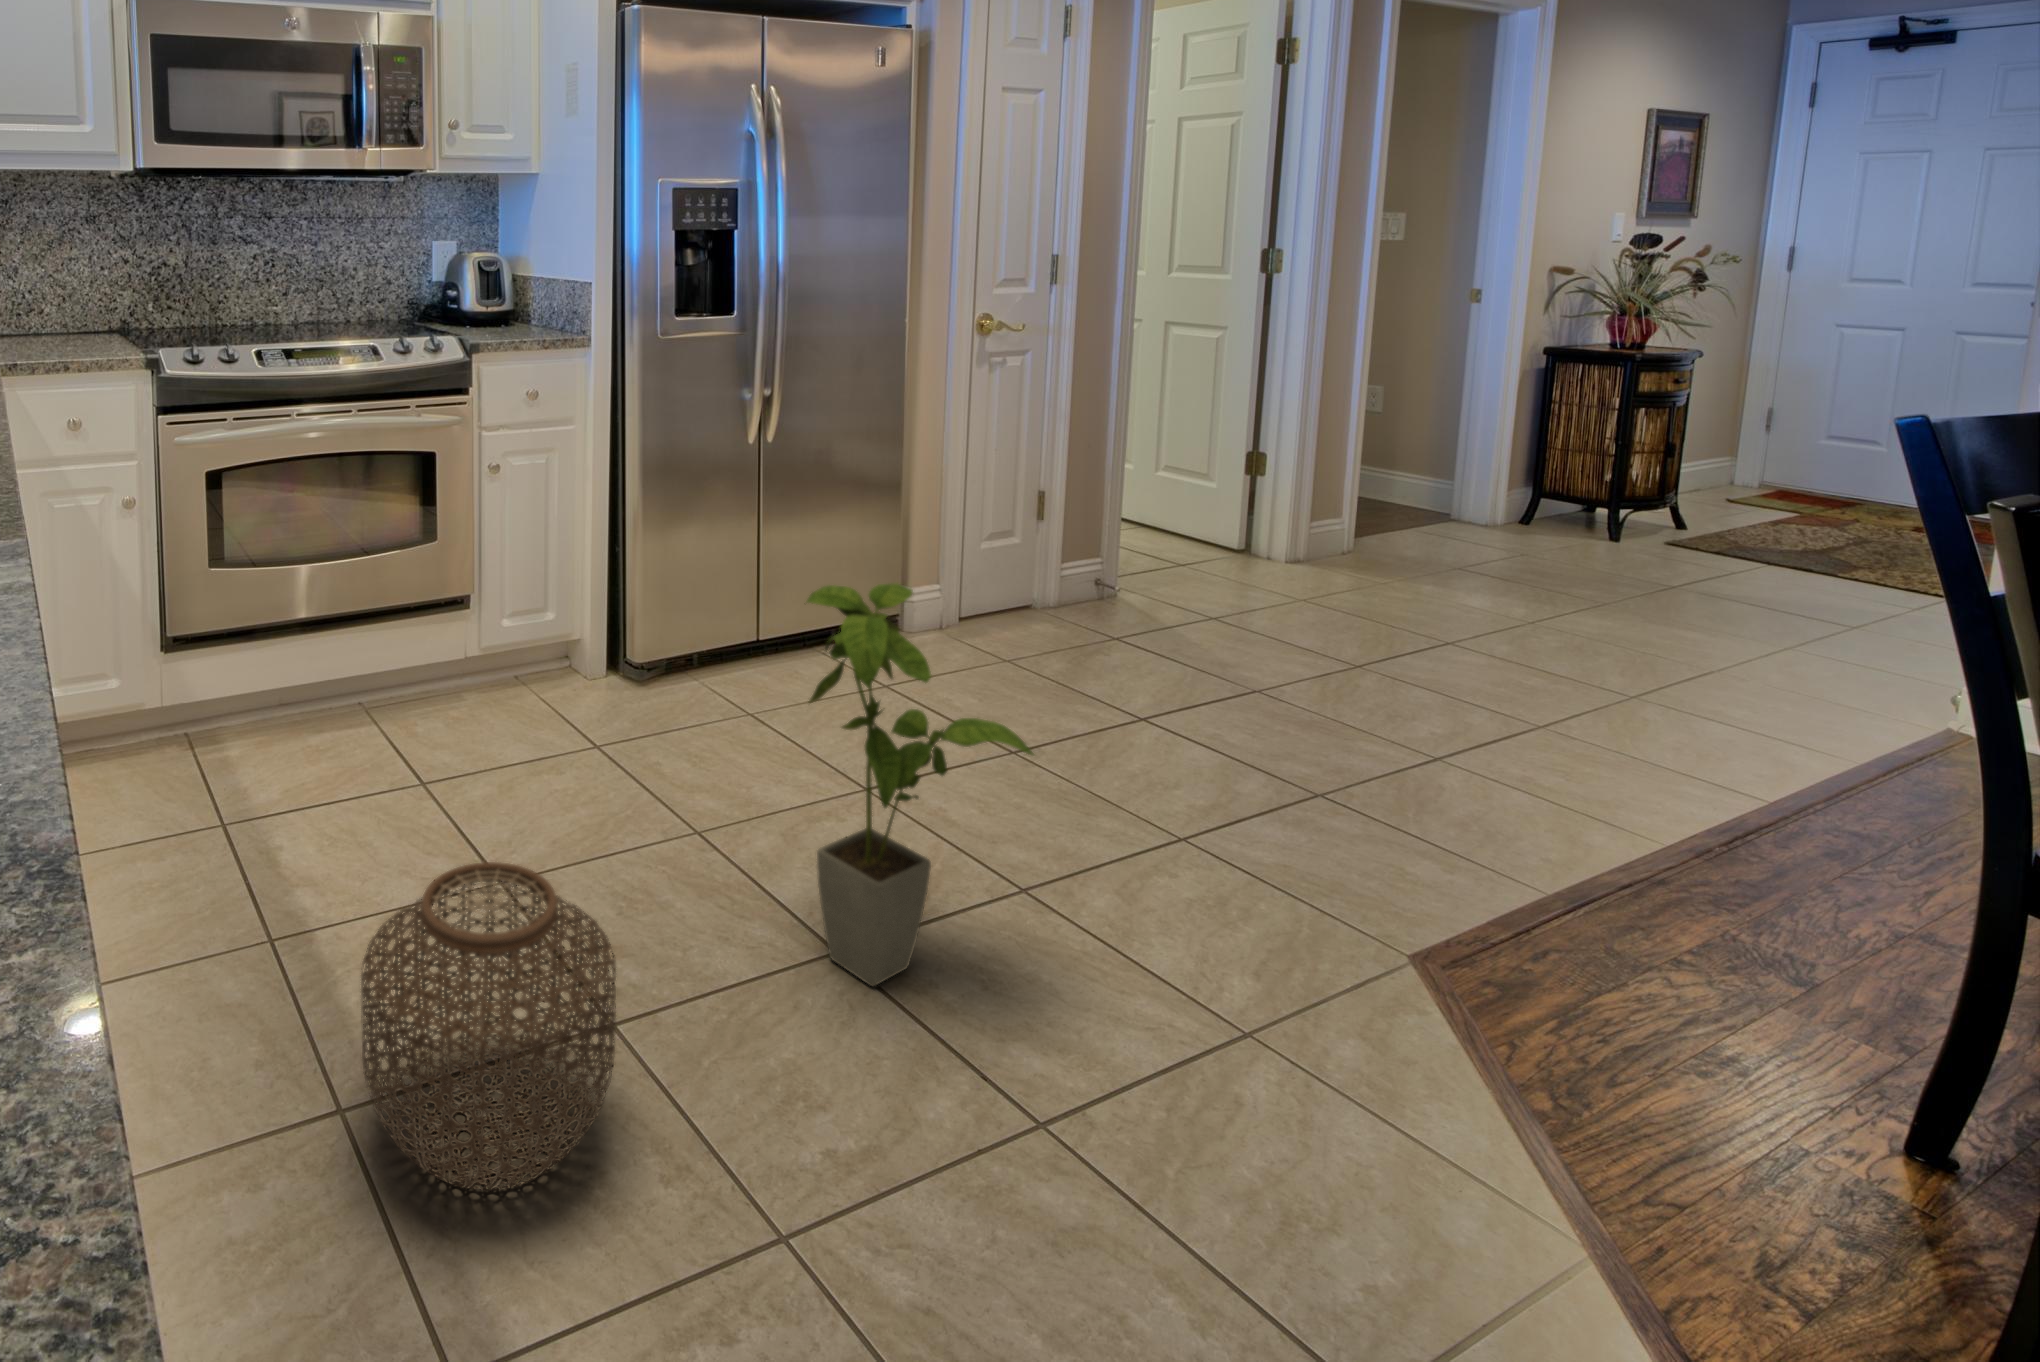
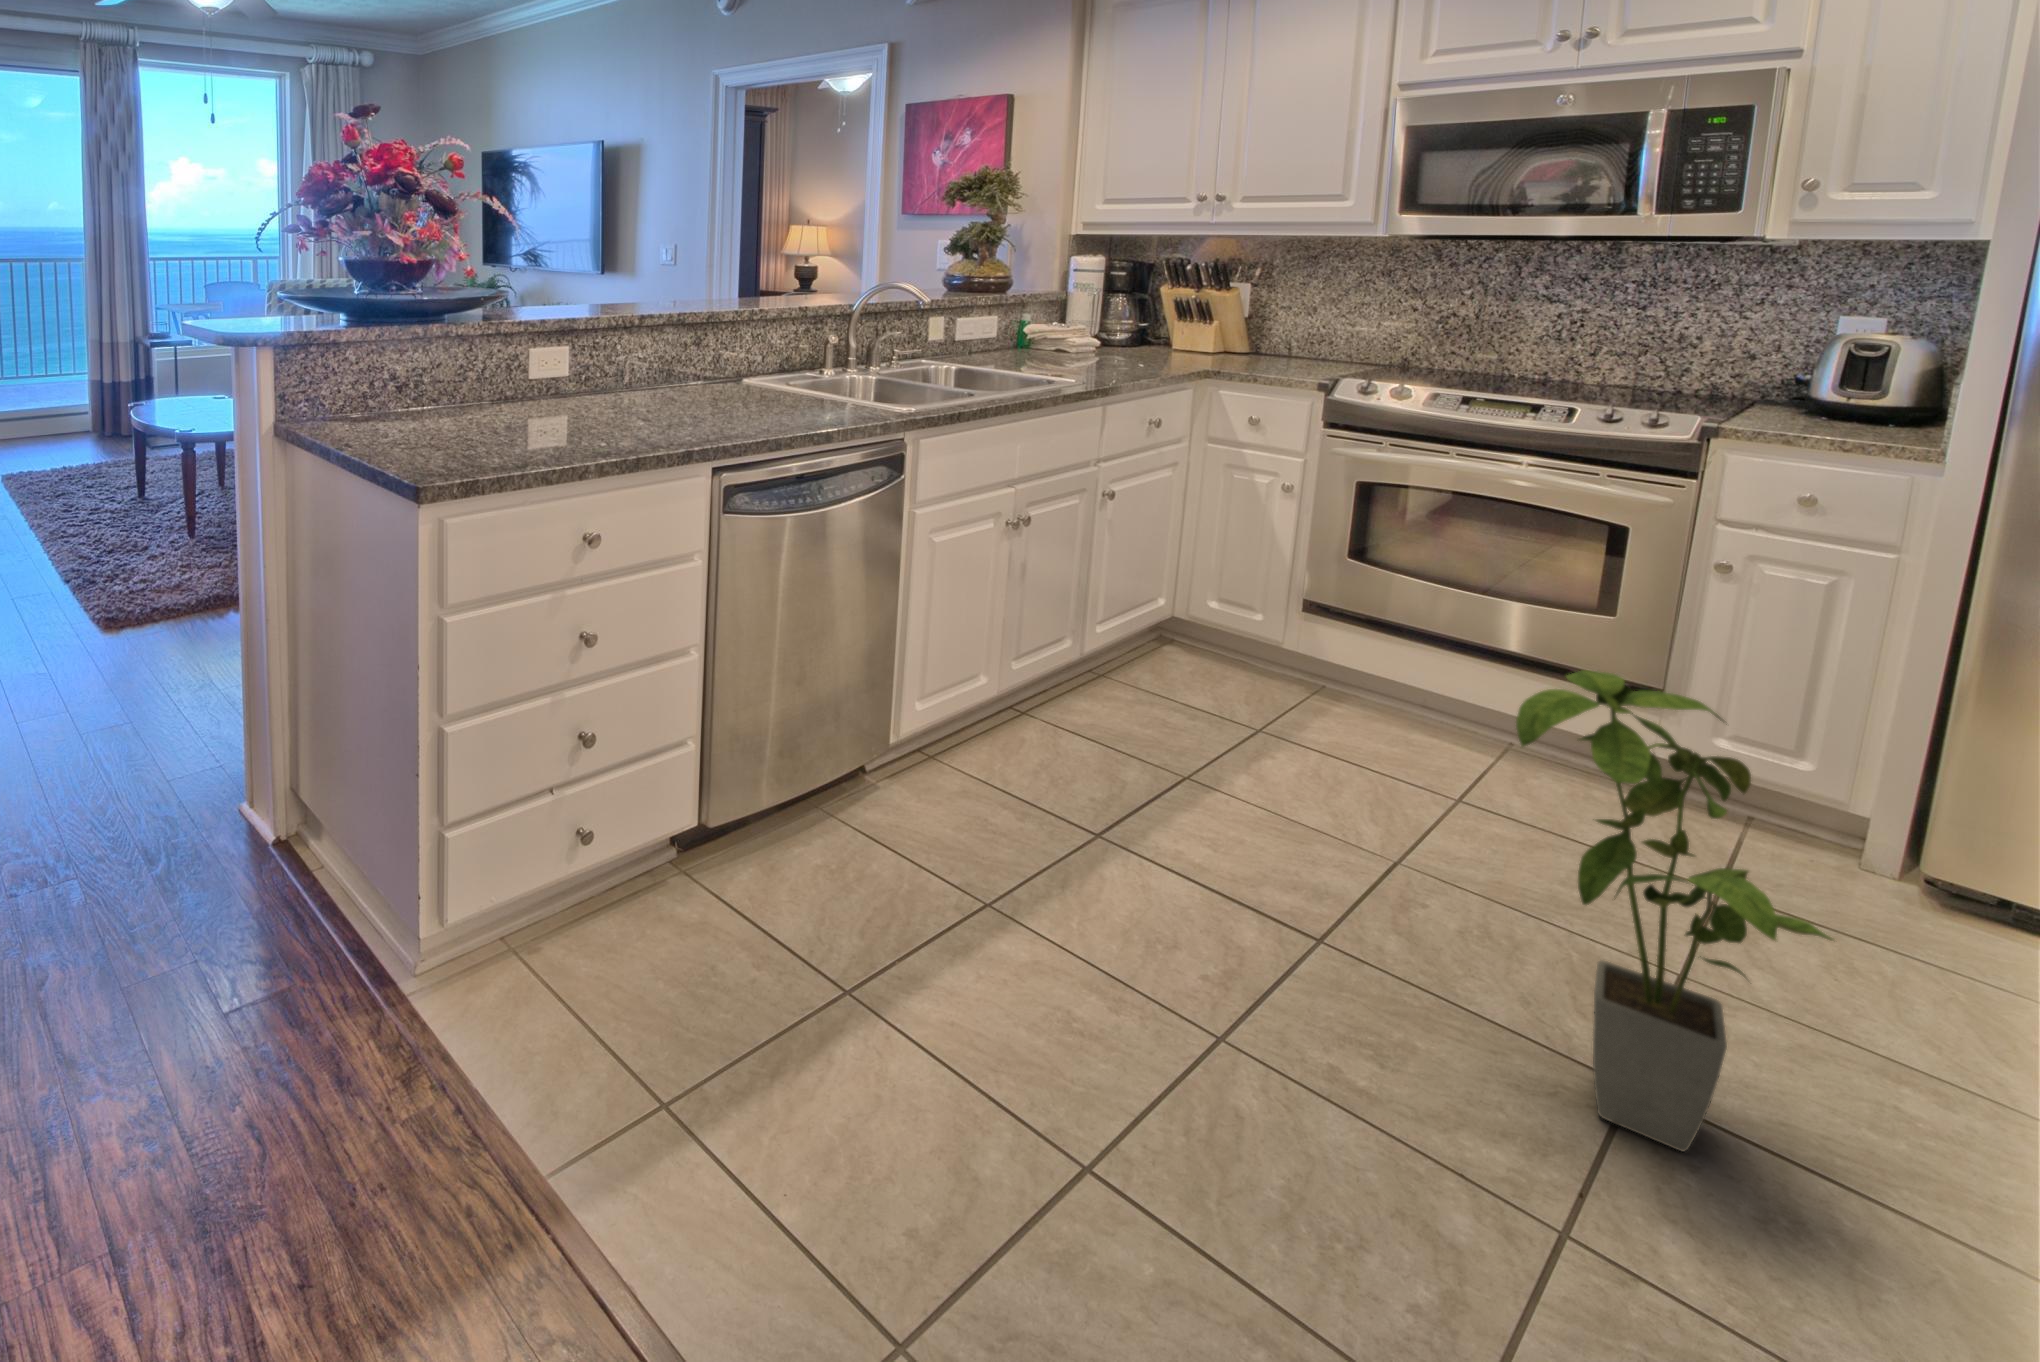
woven basket: present [361,862,616,1191] -> none [1041,712,1240,928]

